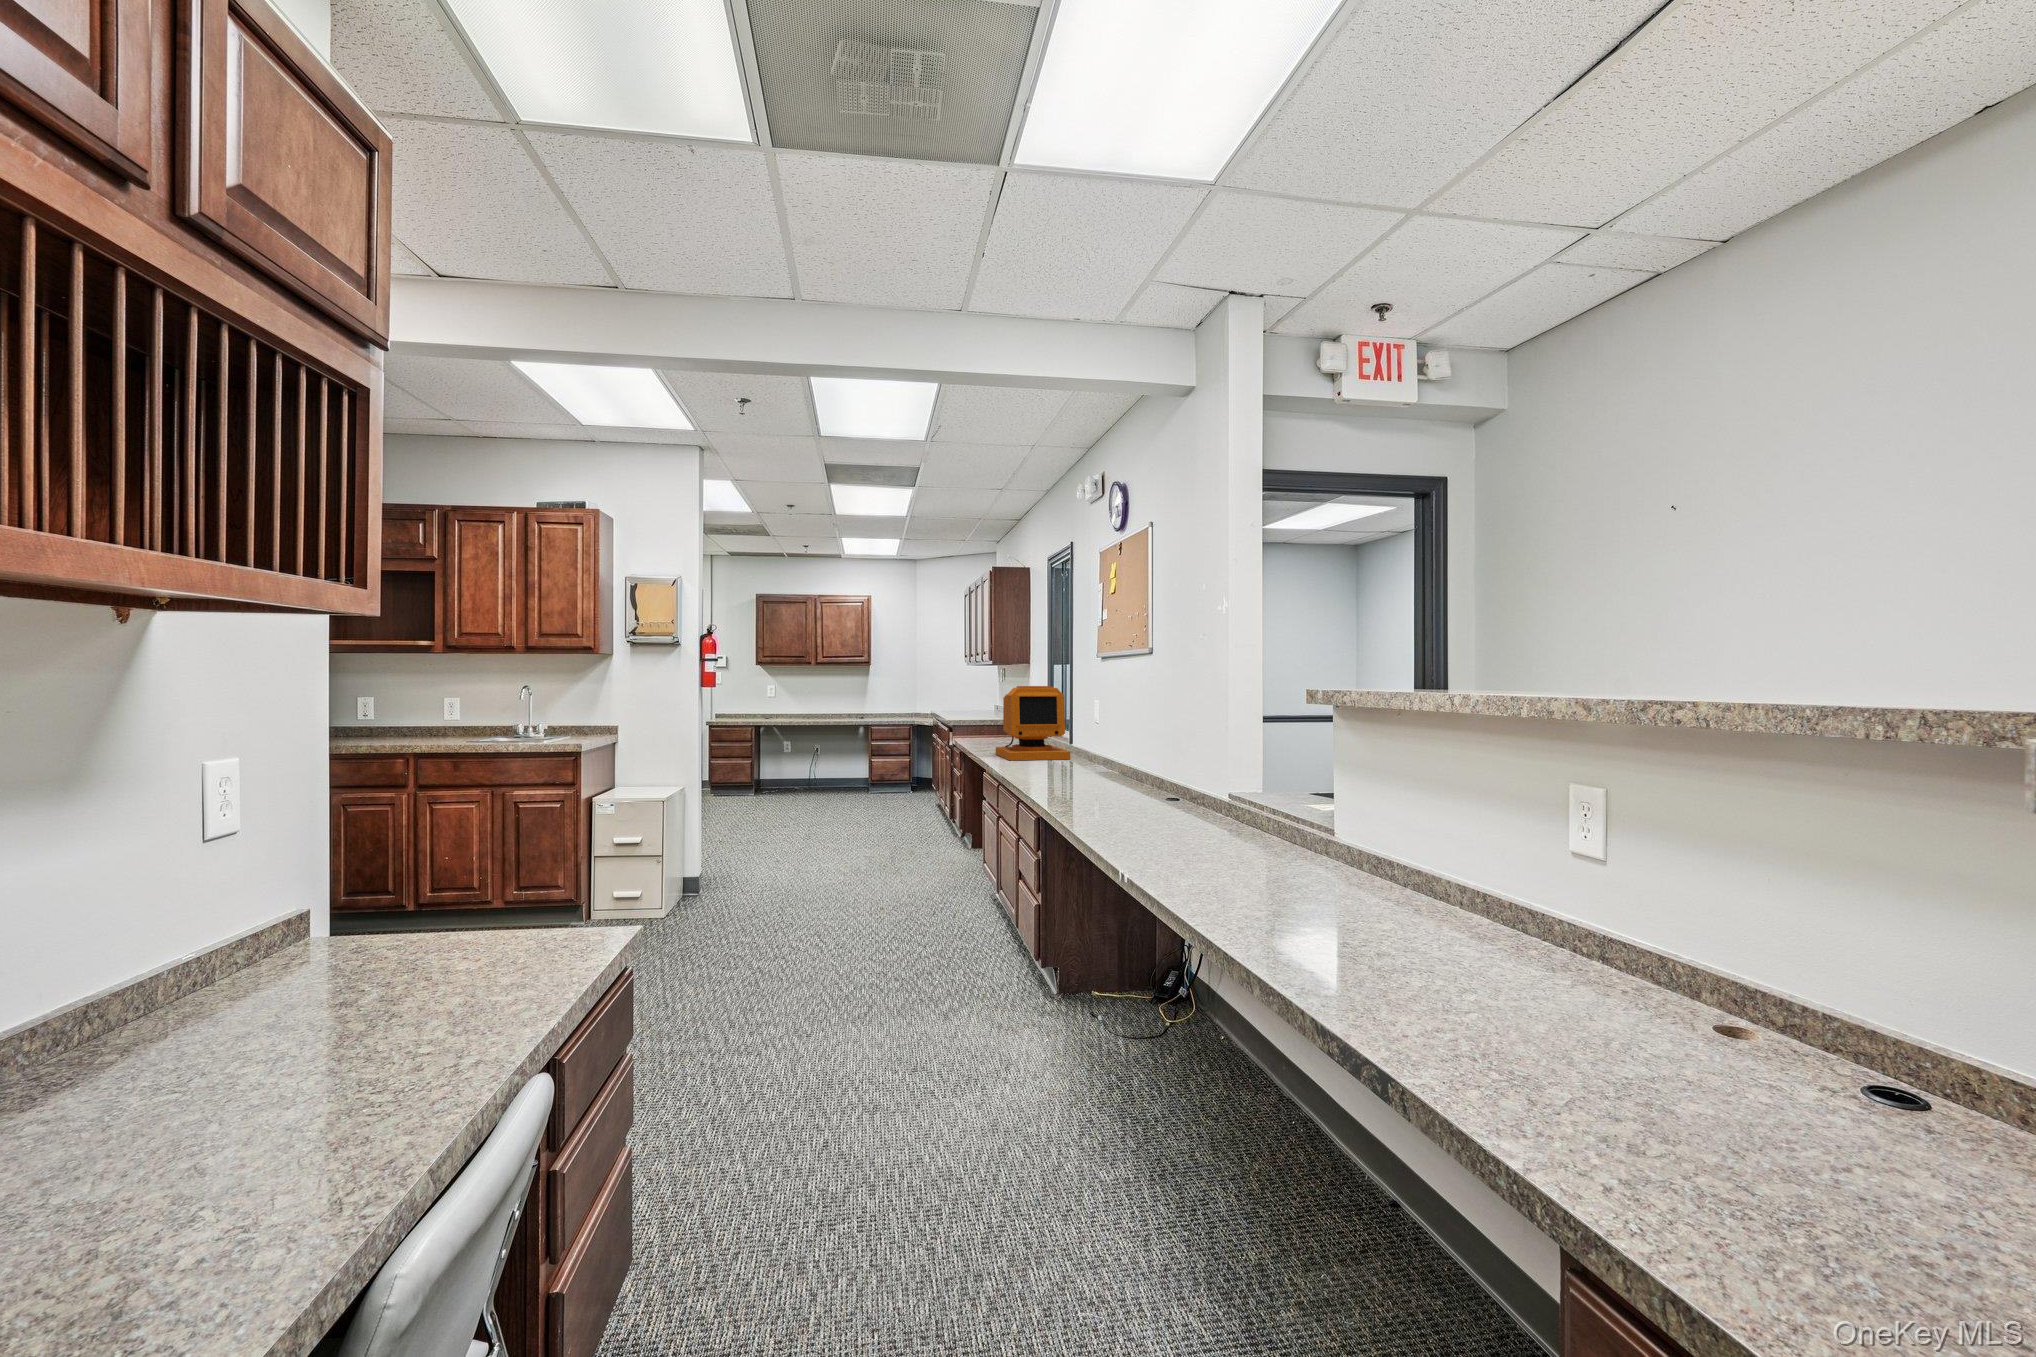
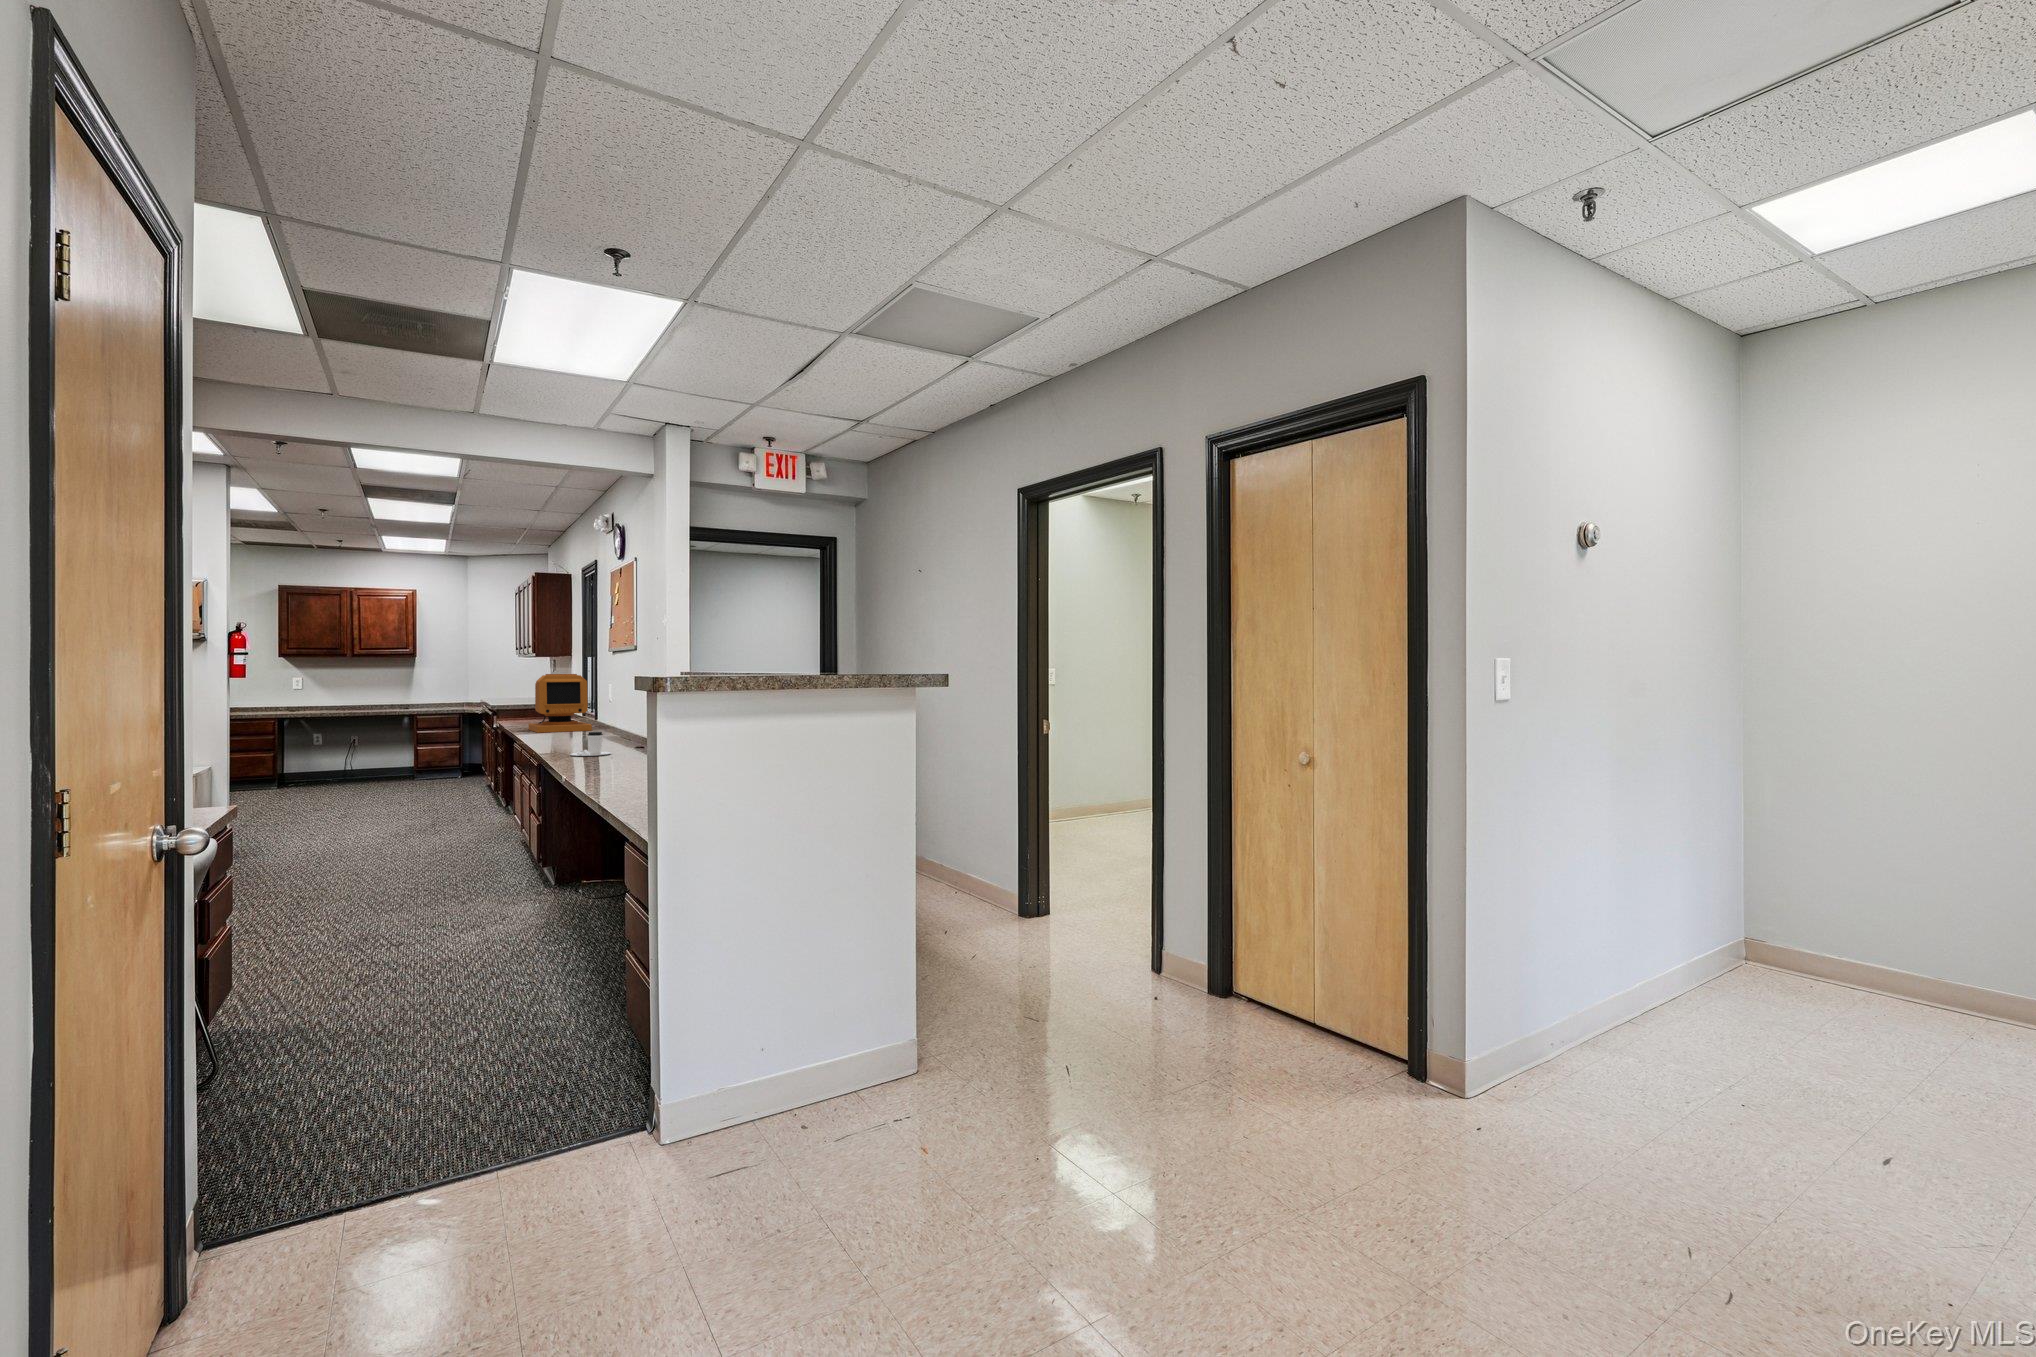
coffee cup: none [1092,780,1151,820] -> present [570,732,611,756]

